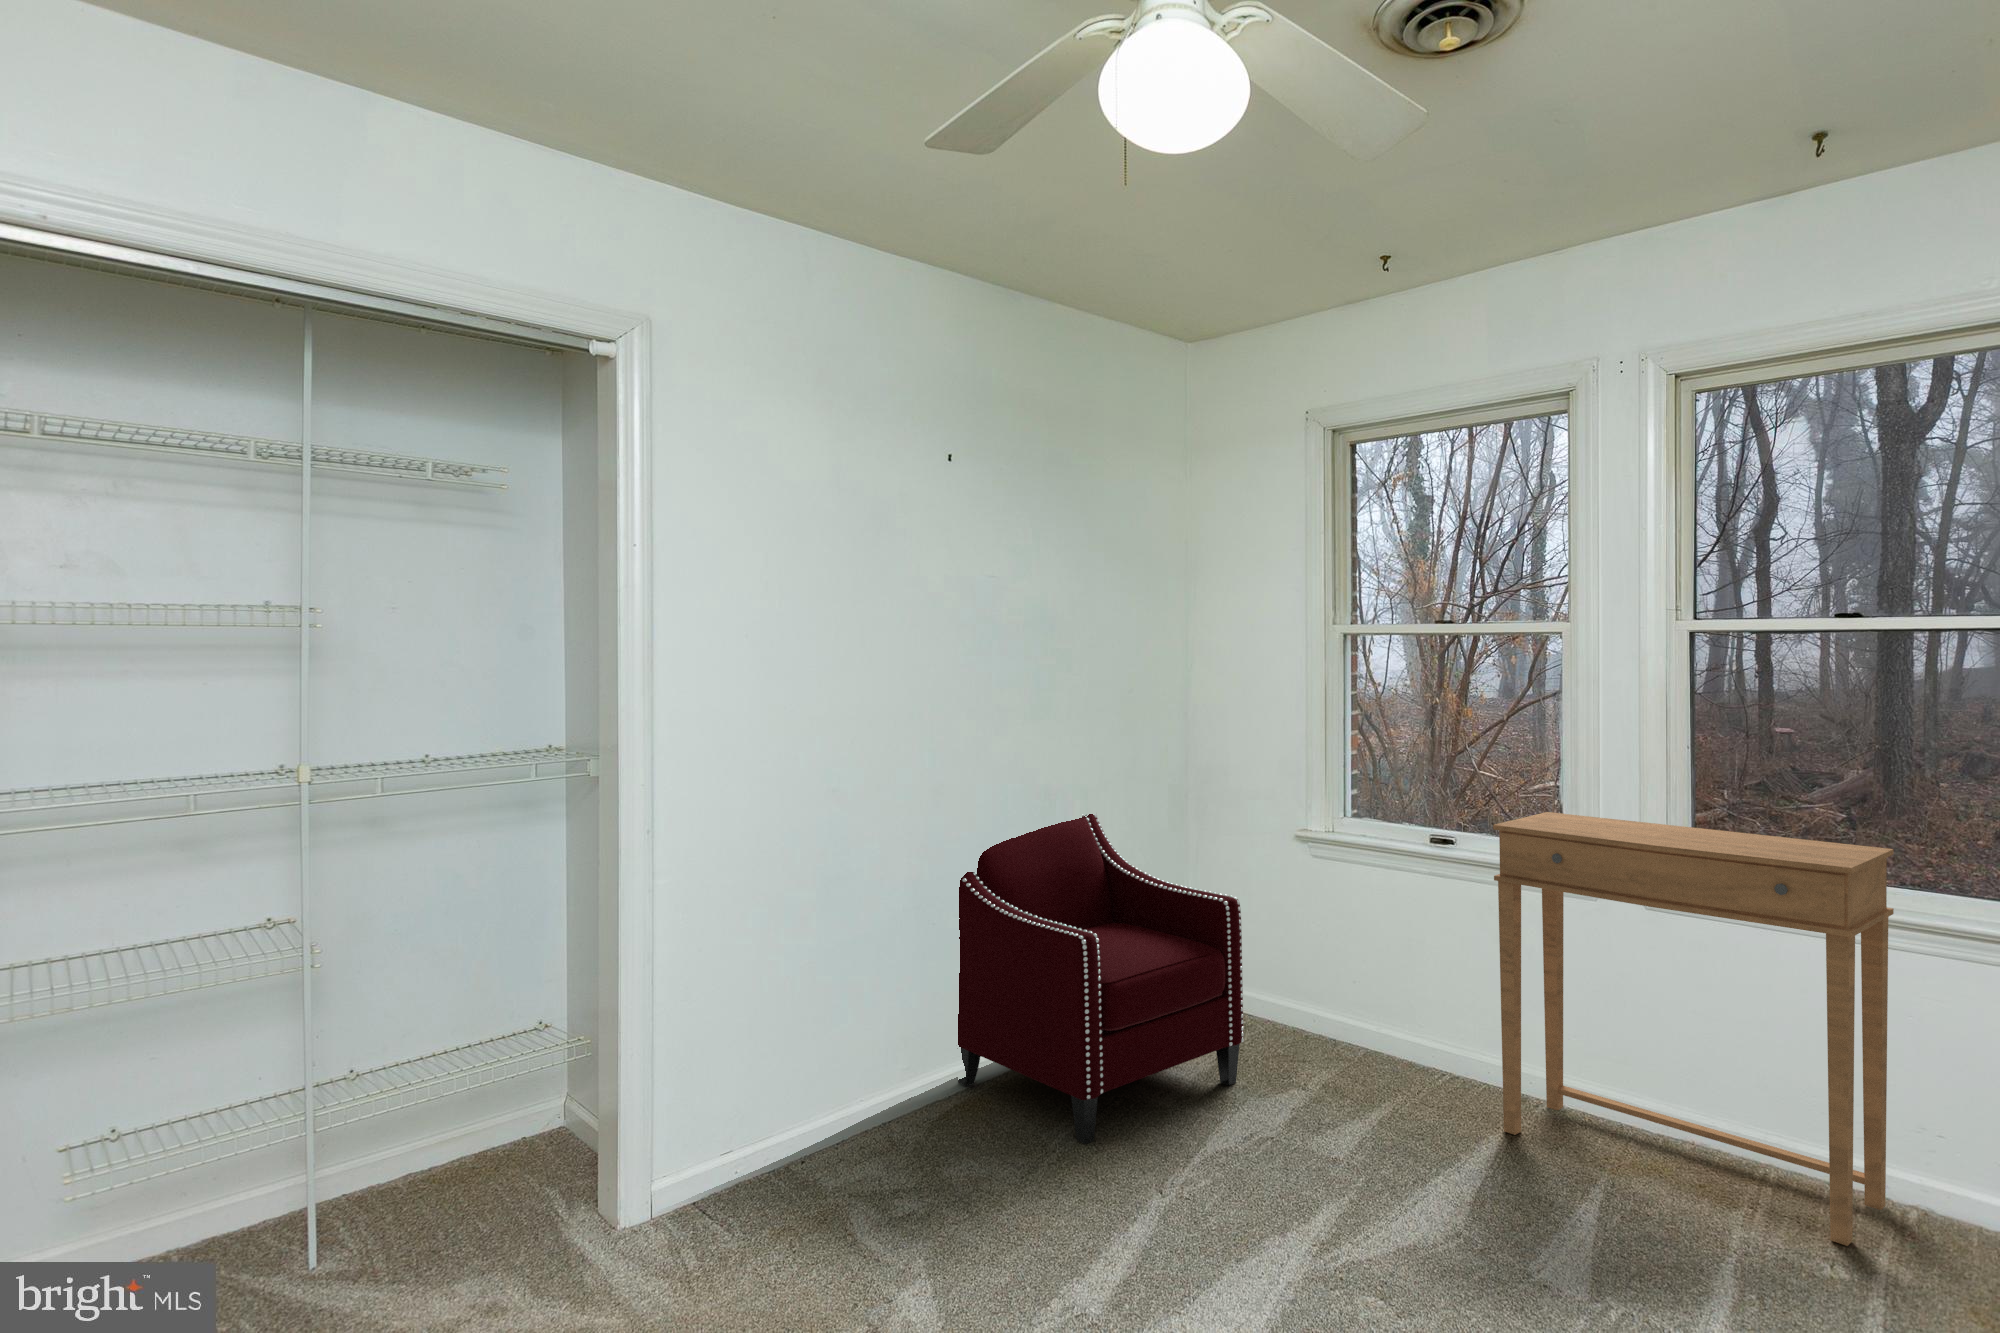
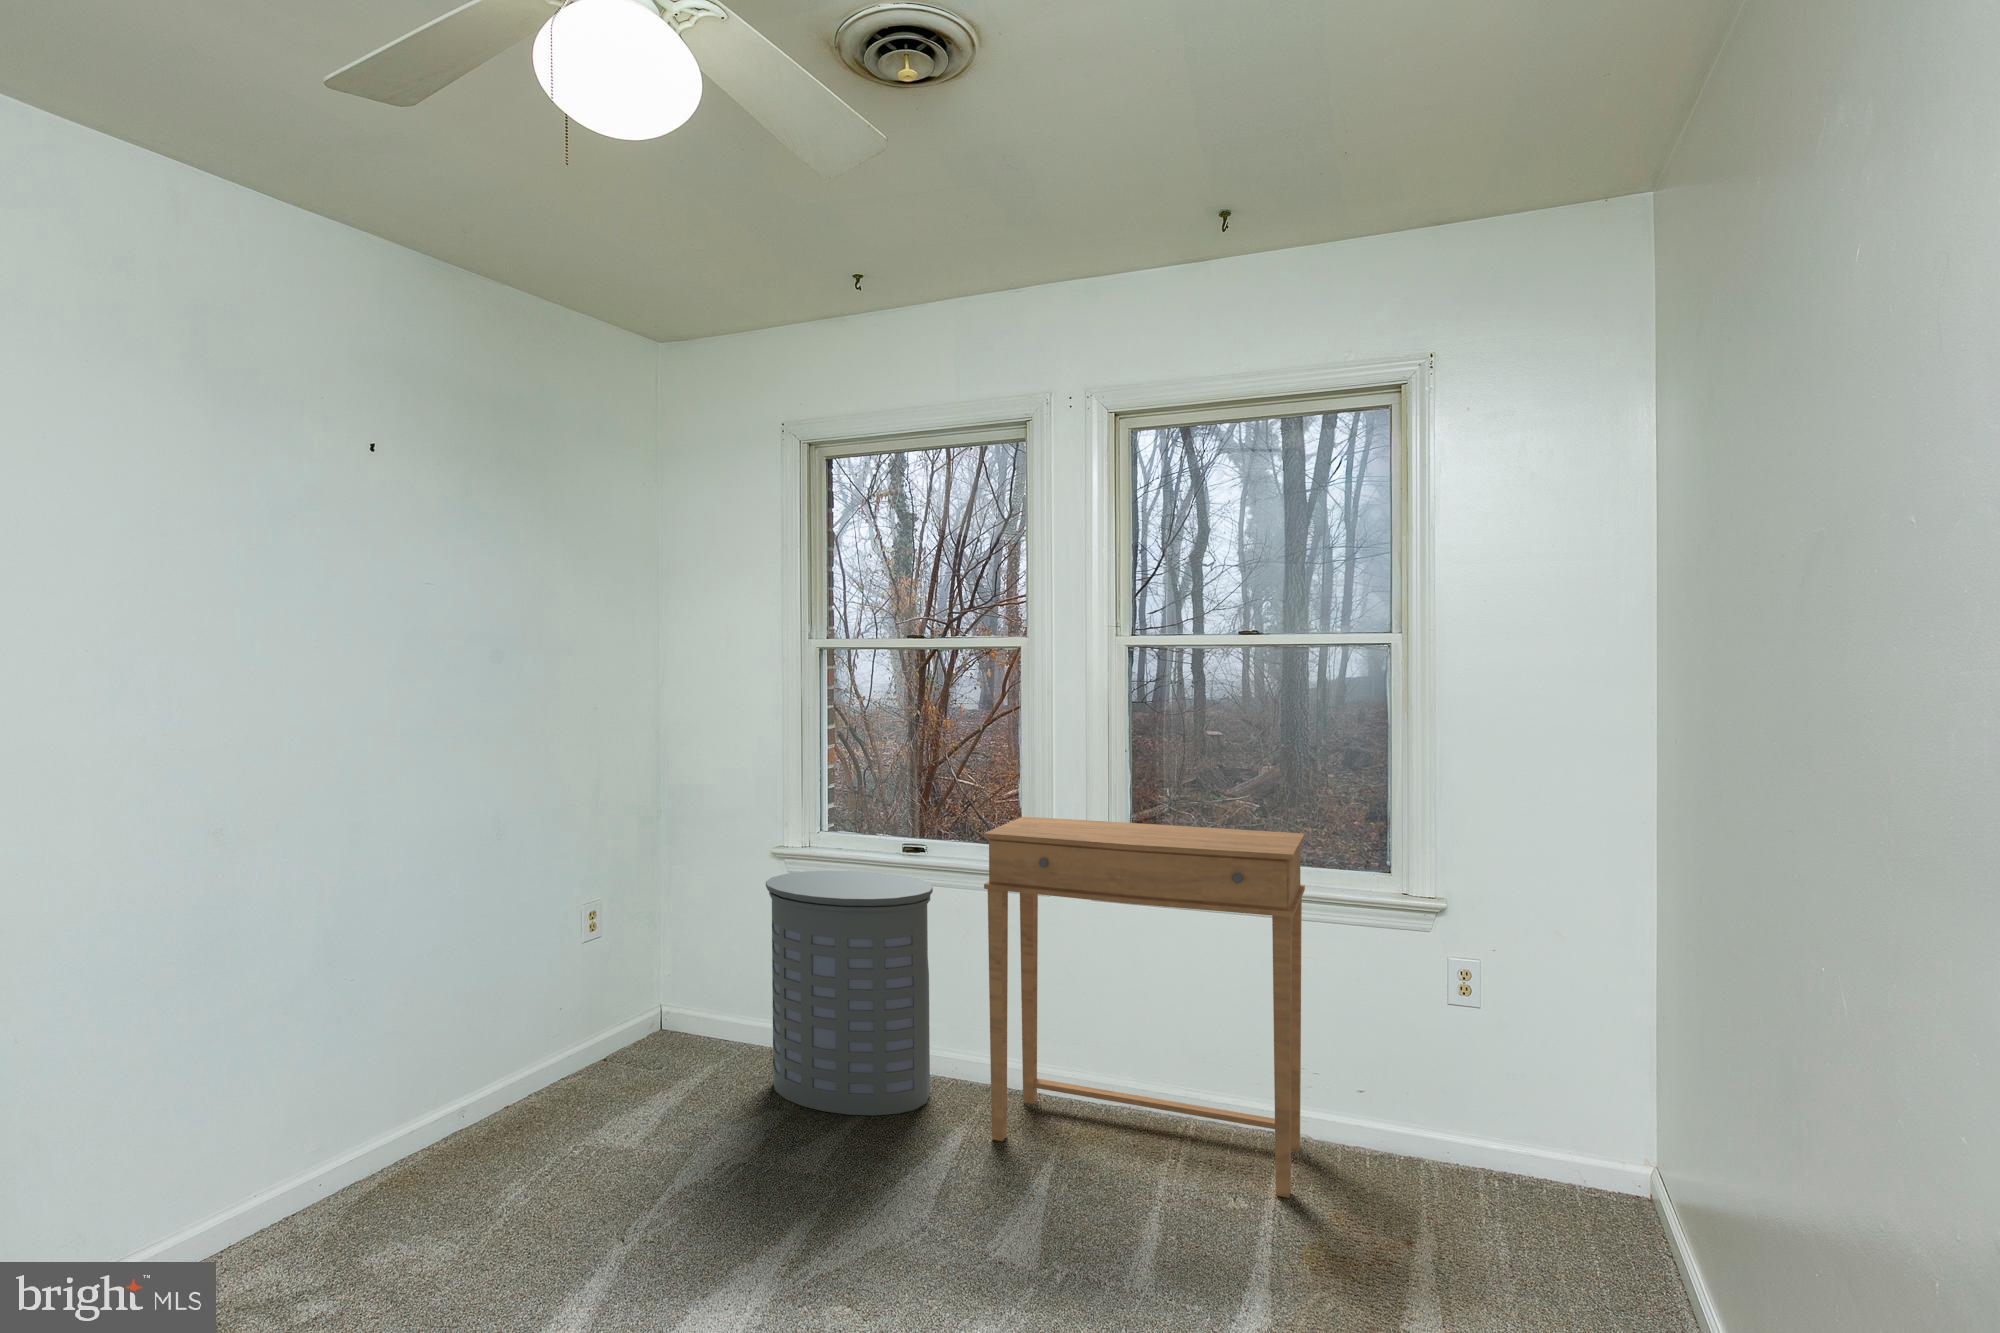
armchair: present [958,814,1244,1144] -> none [312,825,727,1272]
laundry hamper: none [1282,854,1447,1094] -> present [766,871,933,1116]

